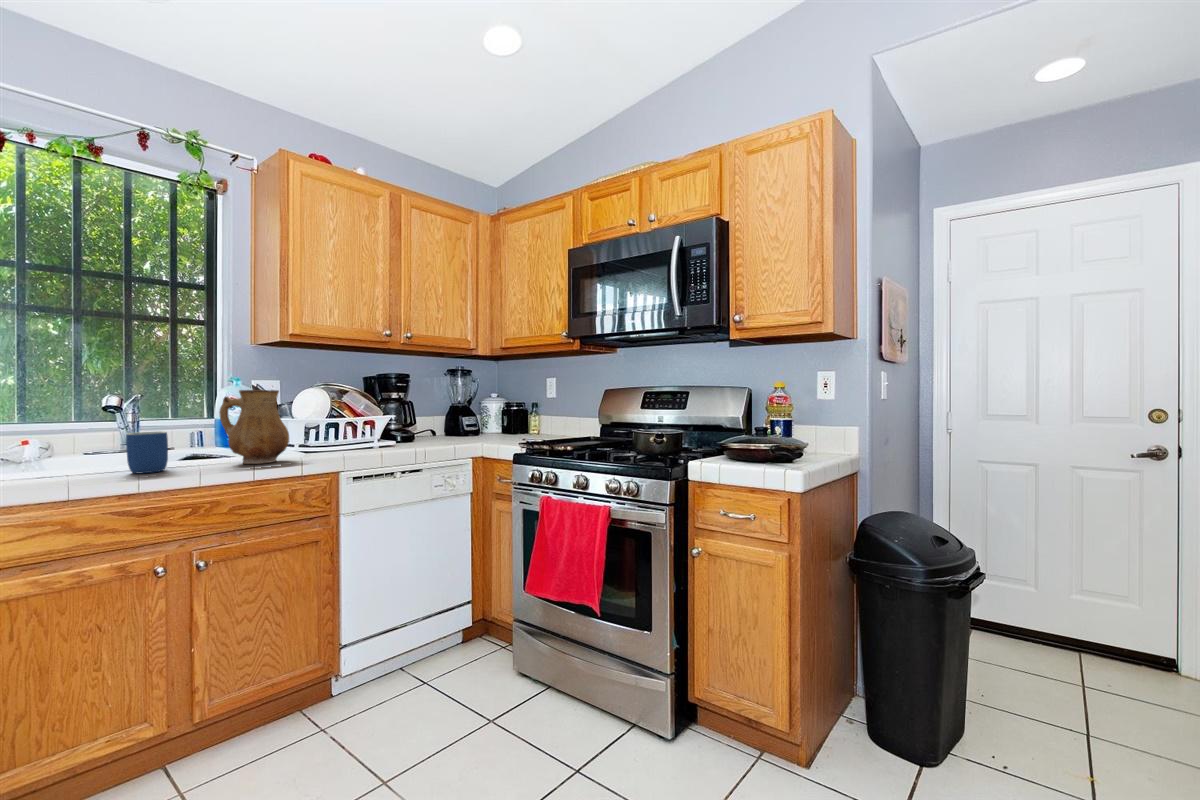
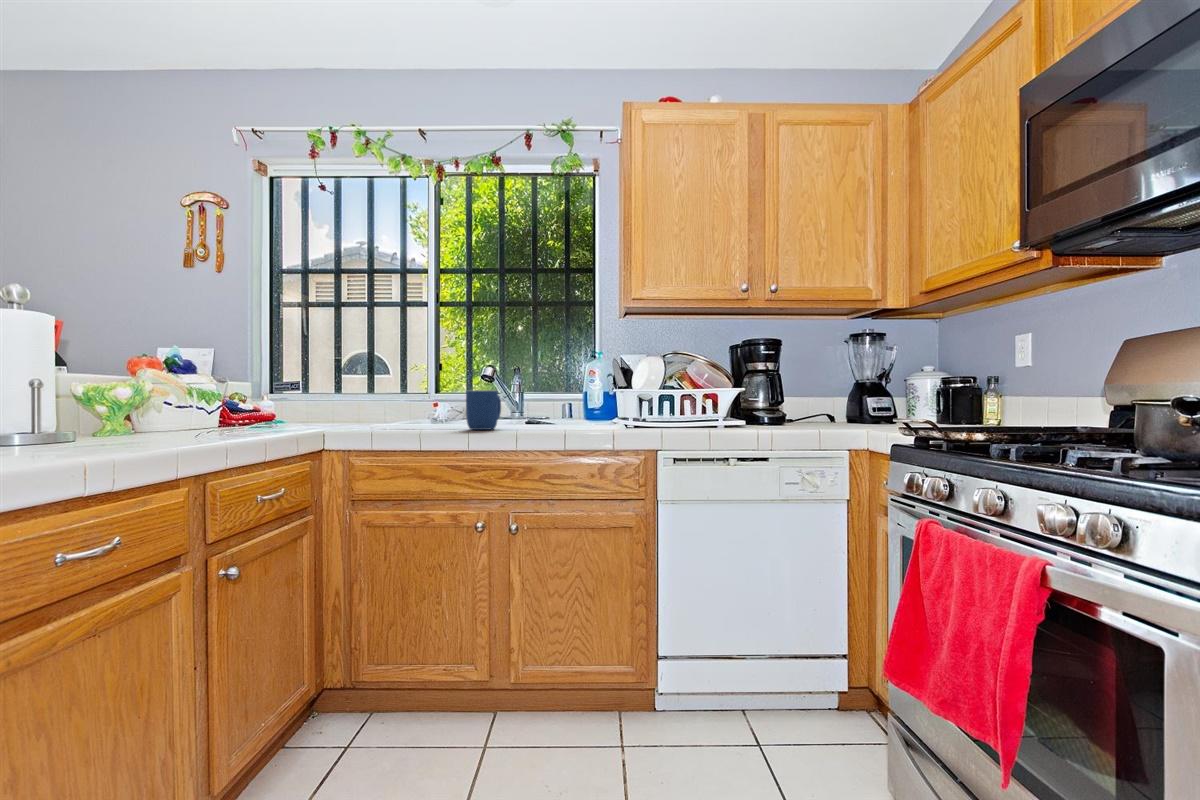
ceramic pitcher: present [219,390,289,464] -> none [545,347,606,431]

